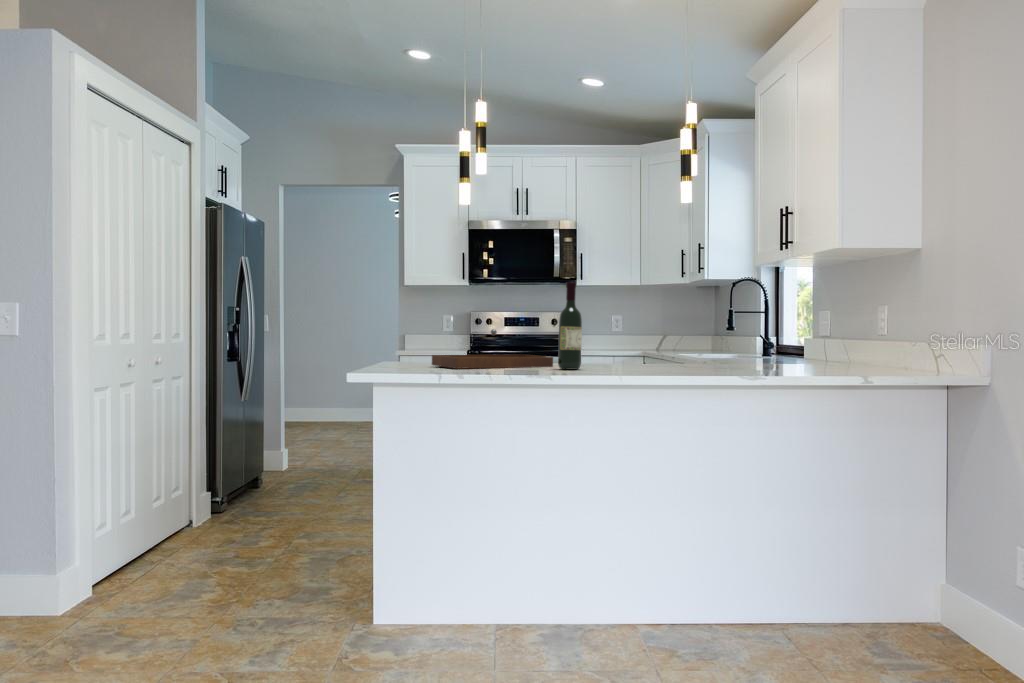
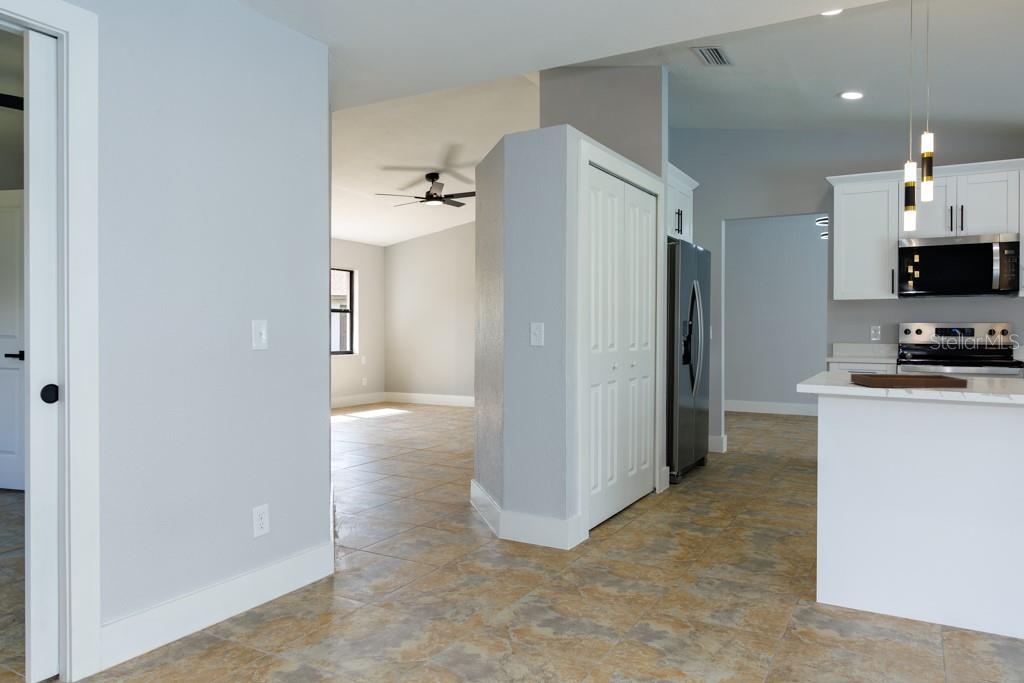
wine bottle: present [558,282,582,370] -> none [969,317,994,393]

